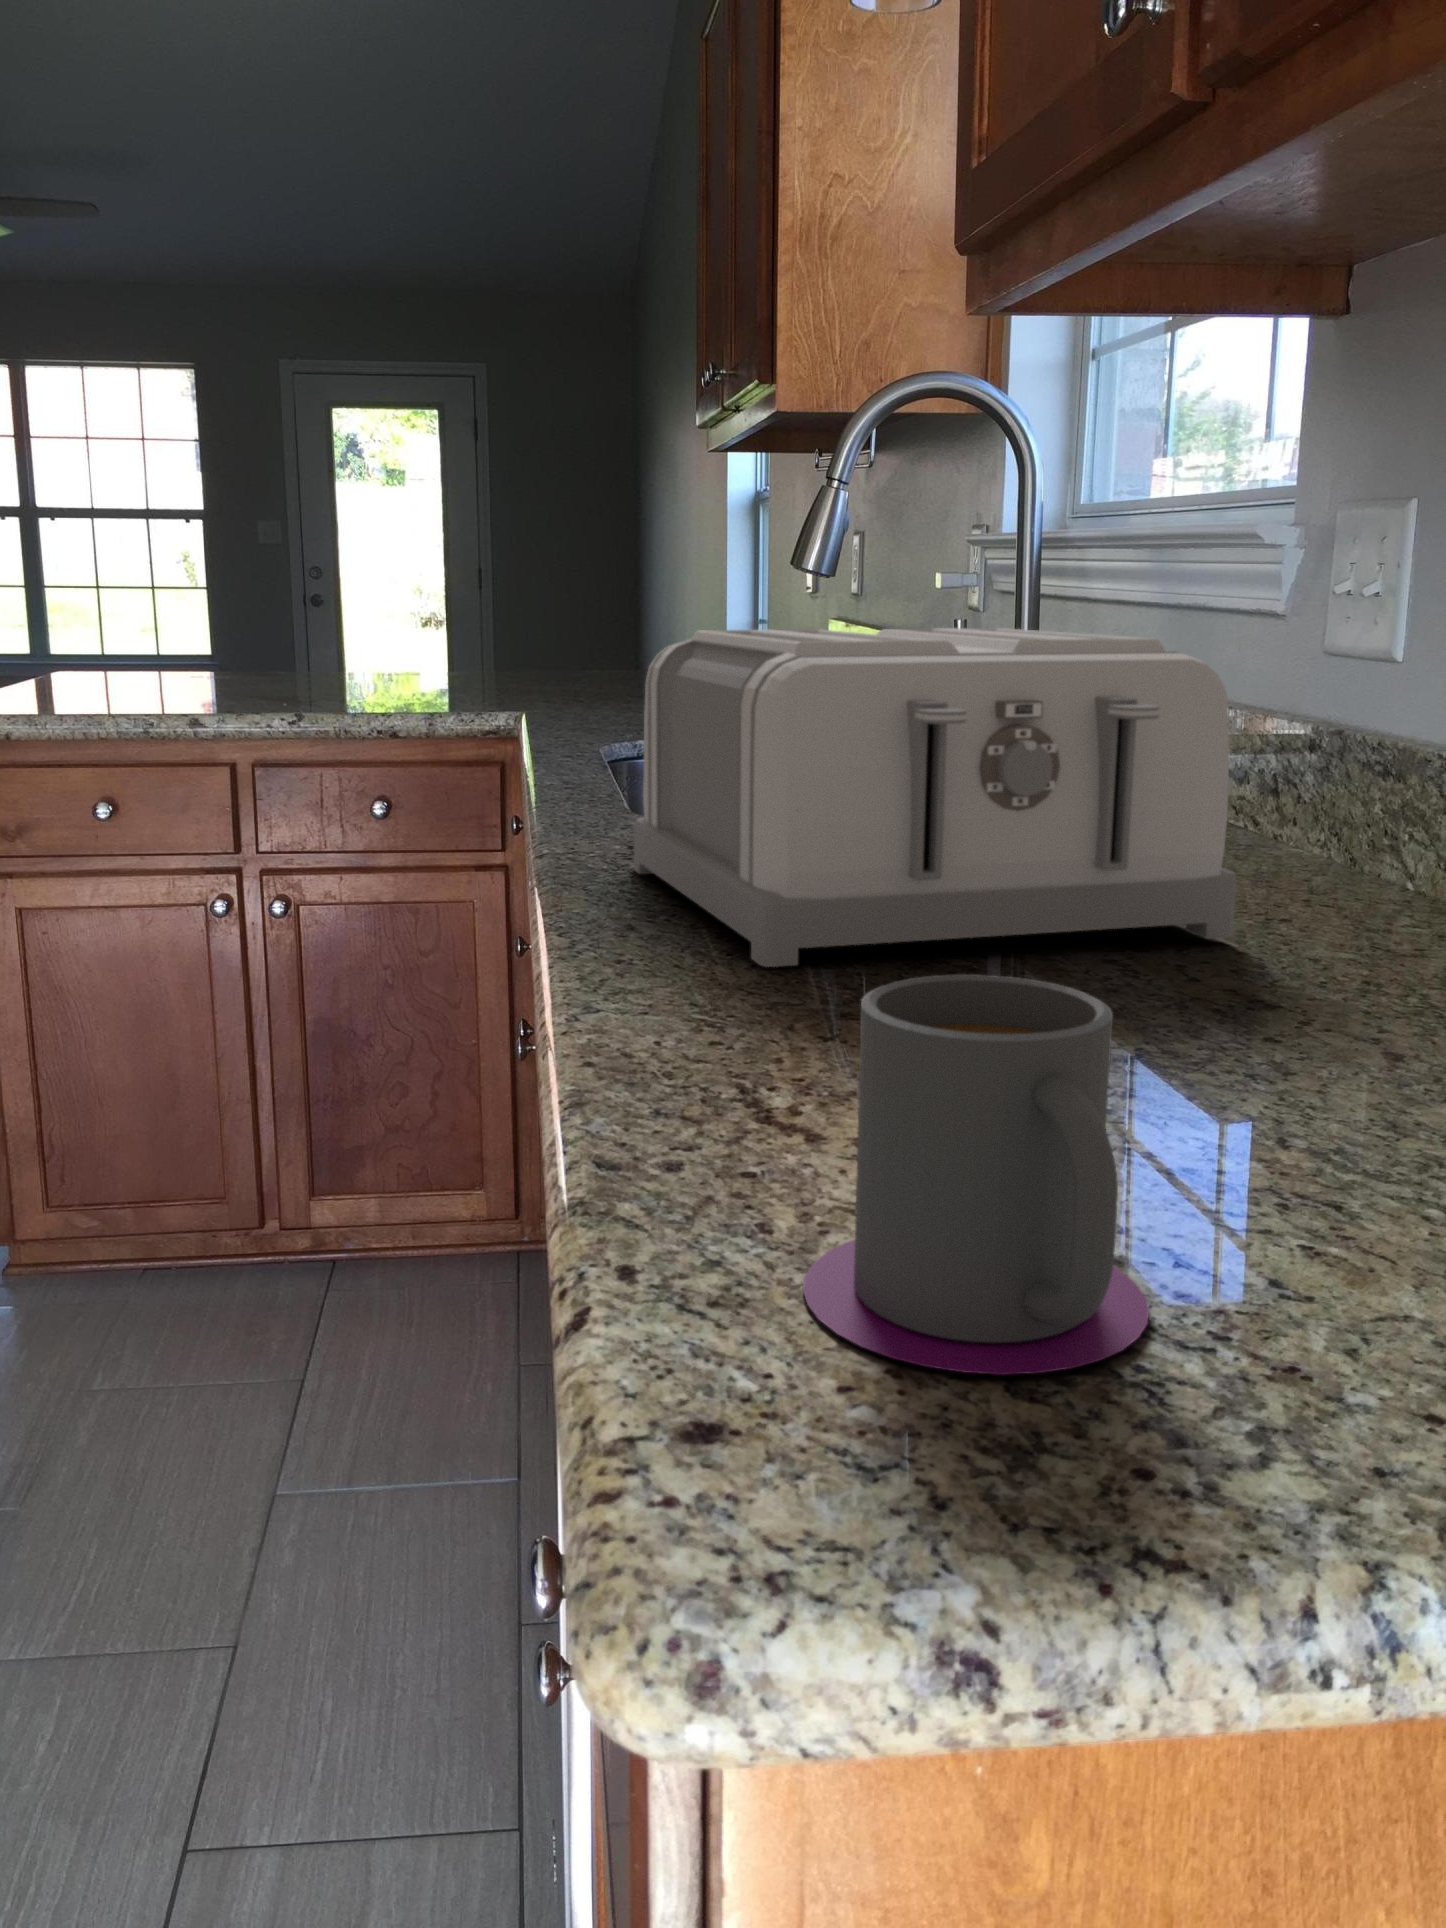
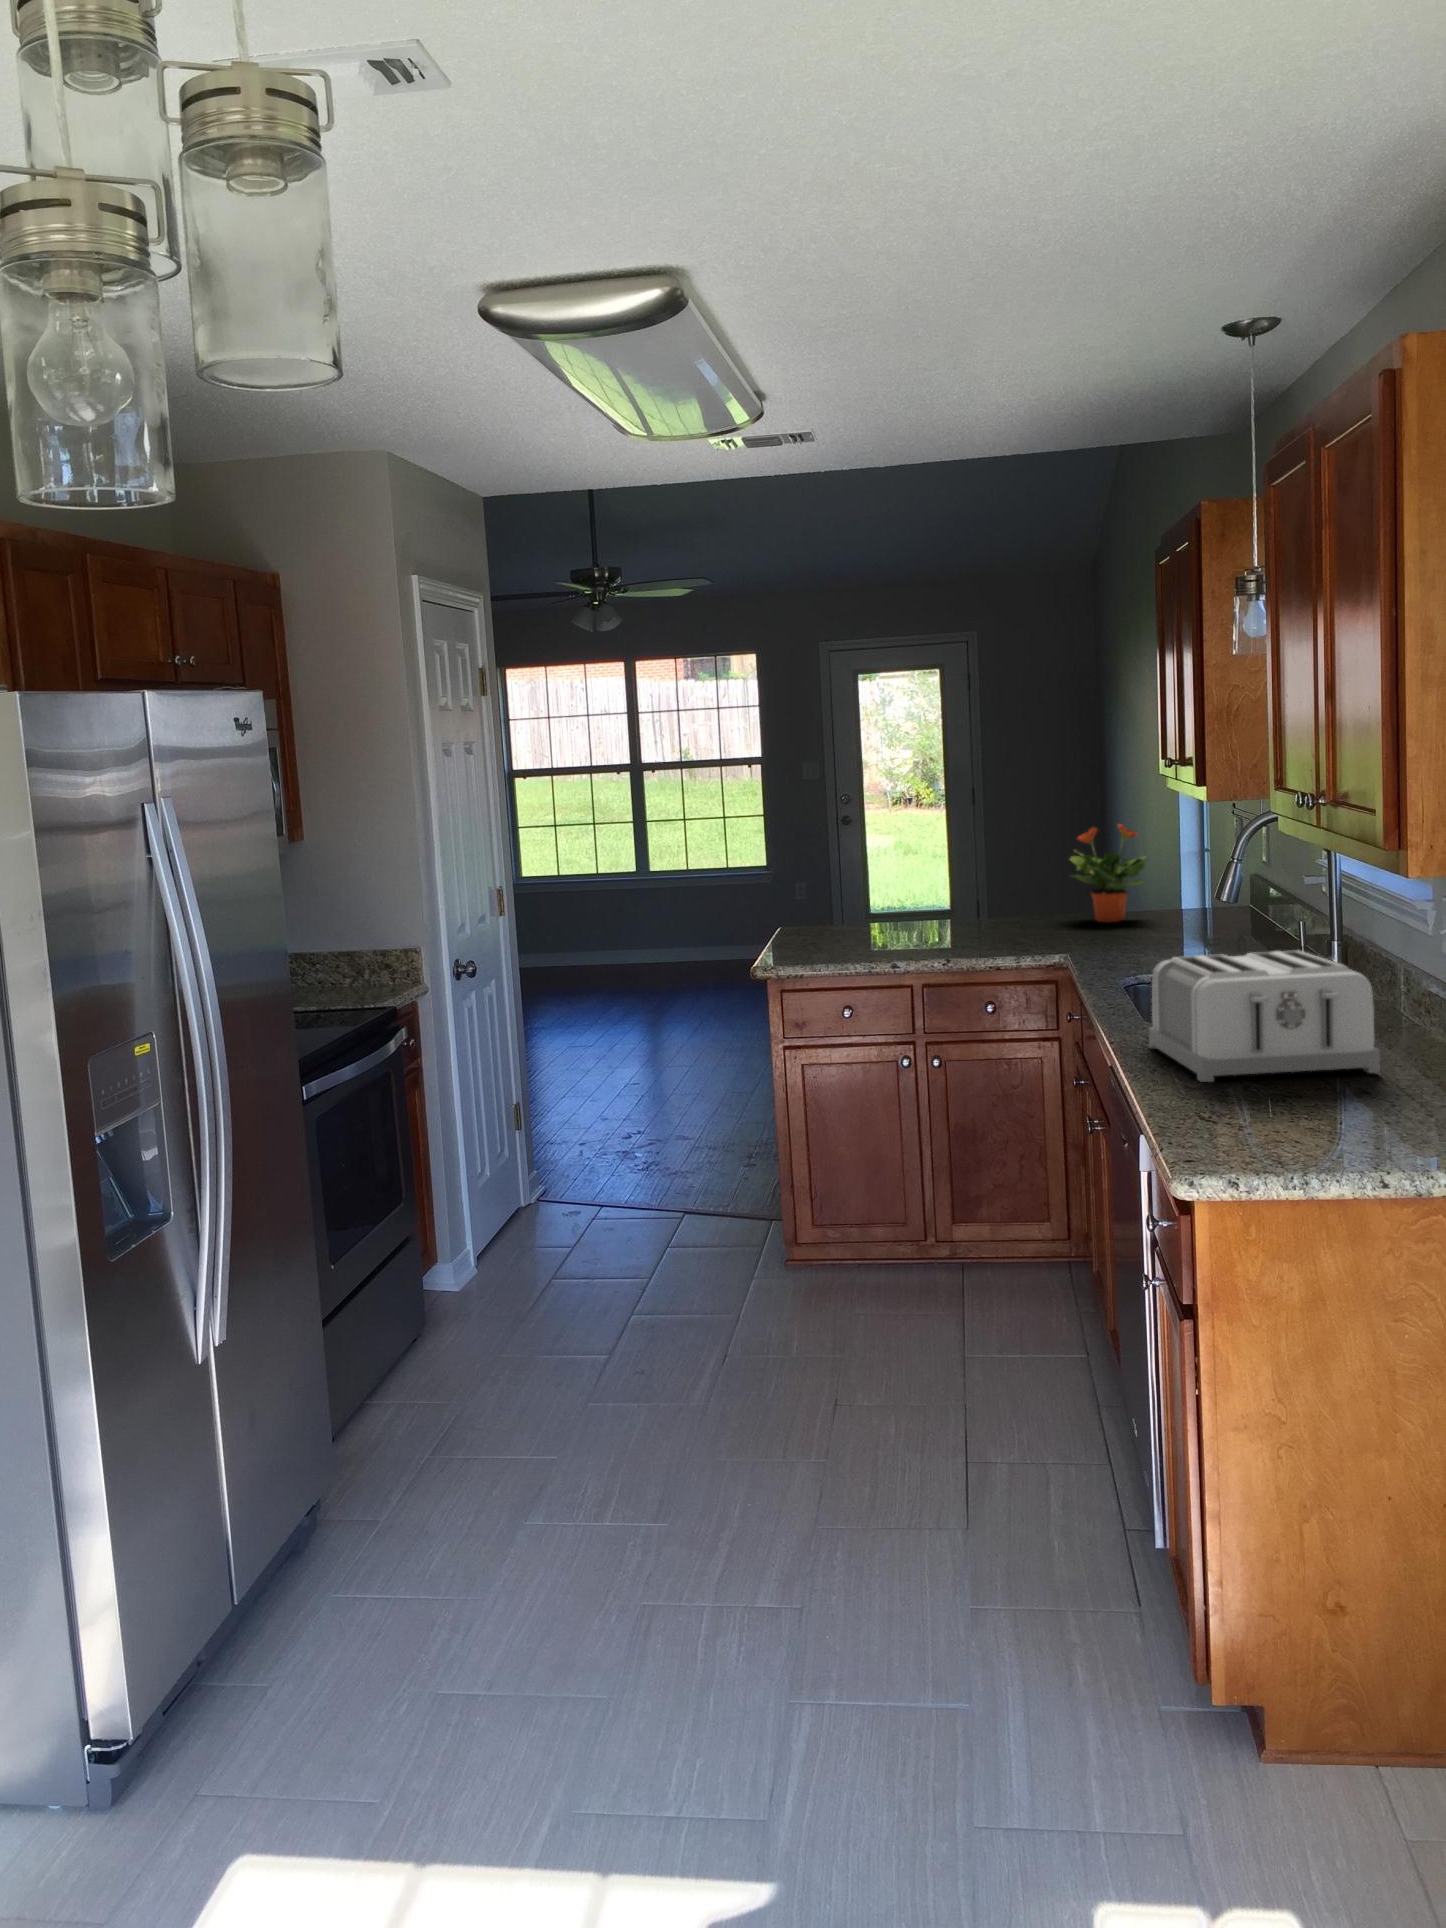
potted plant: none [550,520,681,682] -> present [1070,825,1146,922]
mug: present [803,974,1149,1375] -> none [1209,1077,1287,1156]

